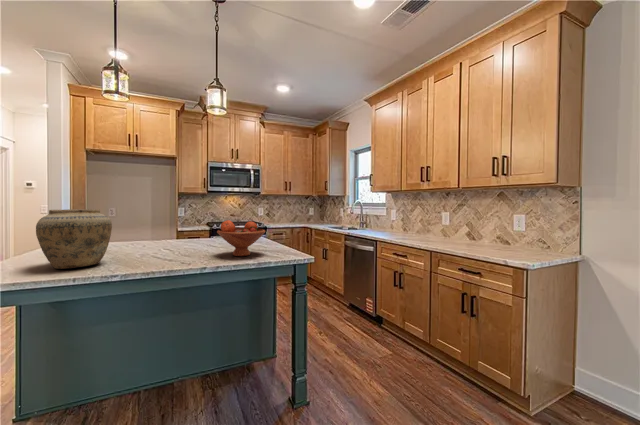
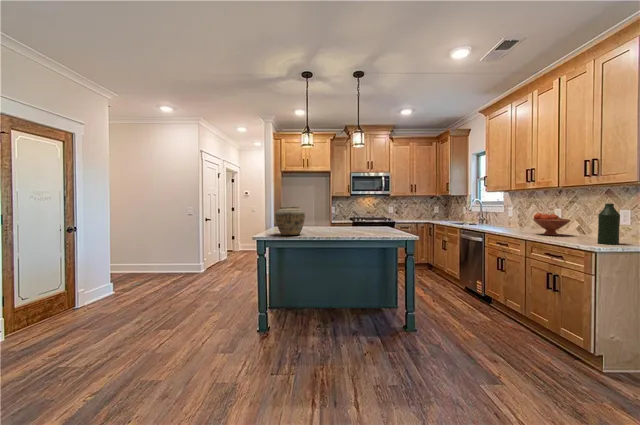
bottle: none [510,208,533,256] -> present [598,204,620,245]
fruit bowl: present [217,220,265,256] -> present [533,213,570,235]

